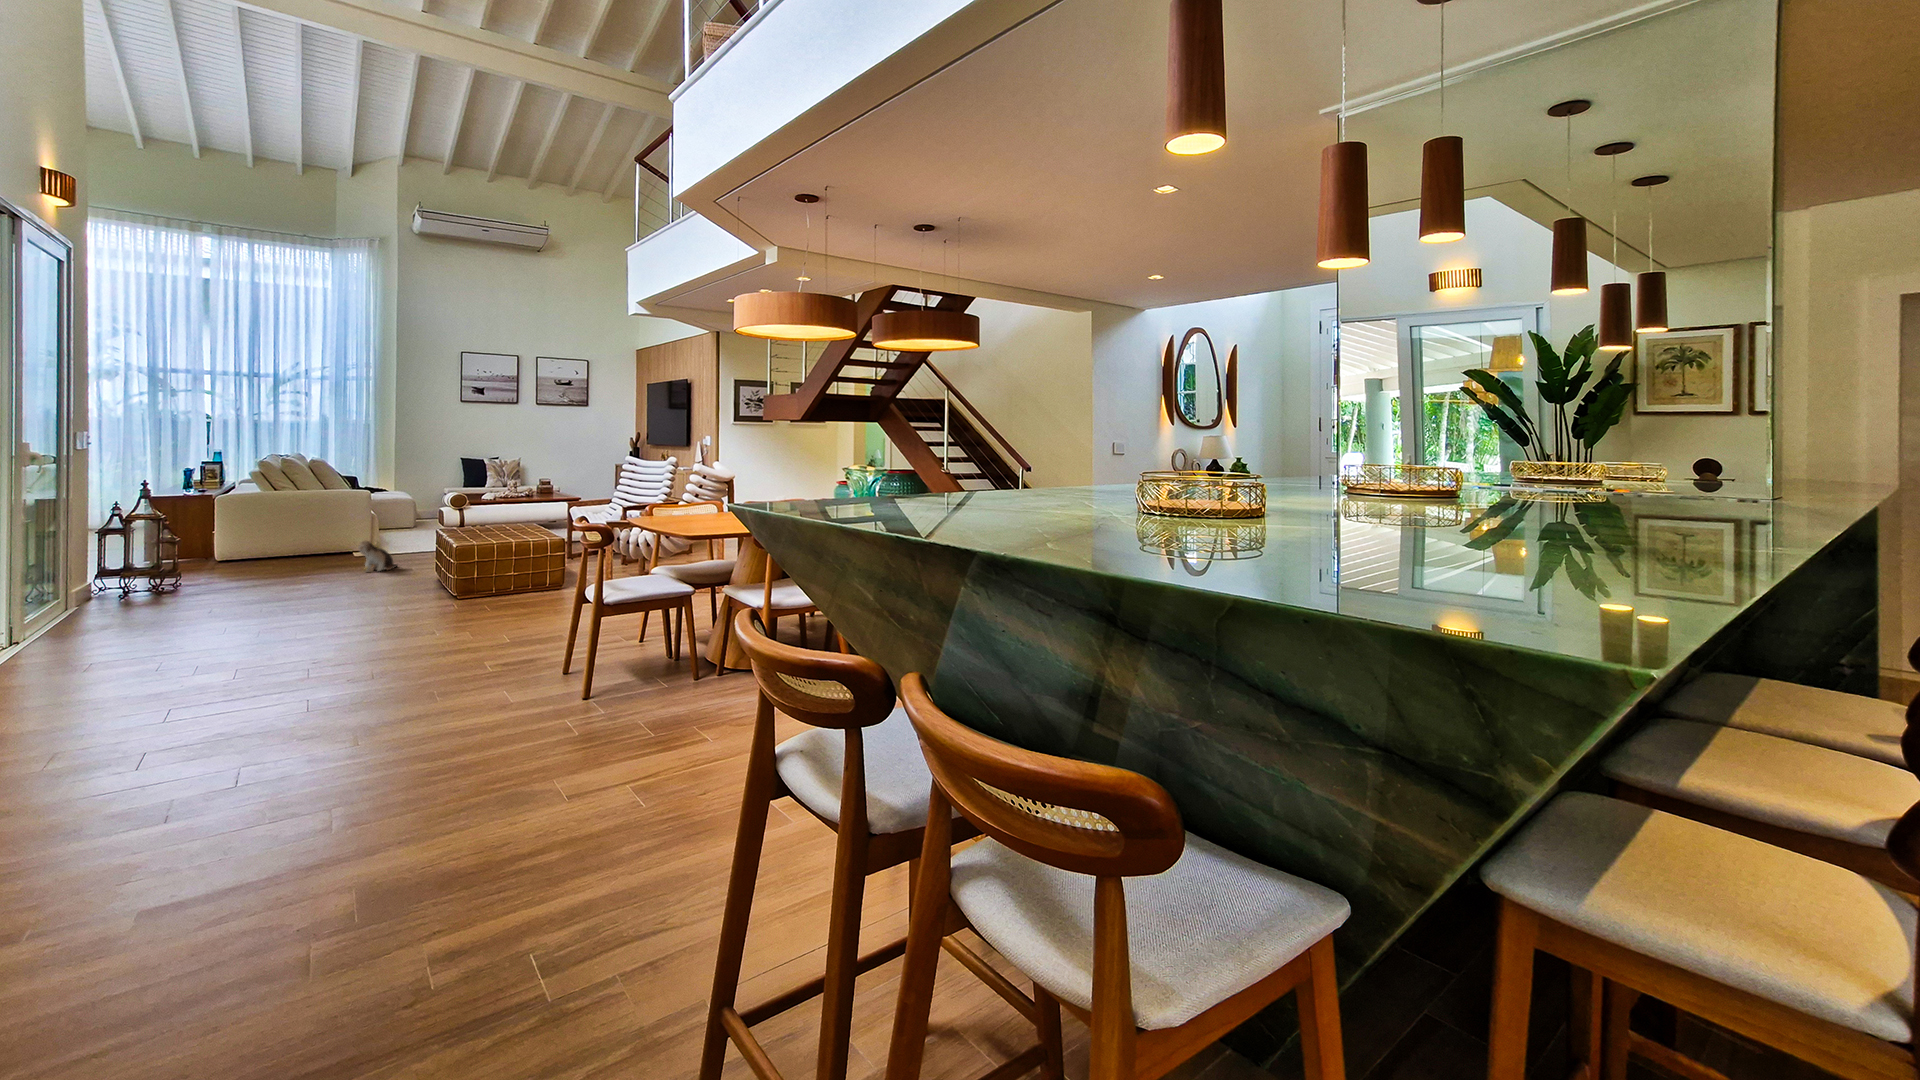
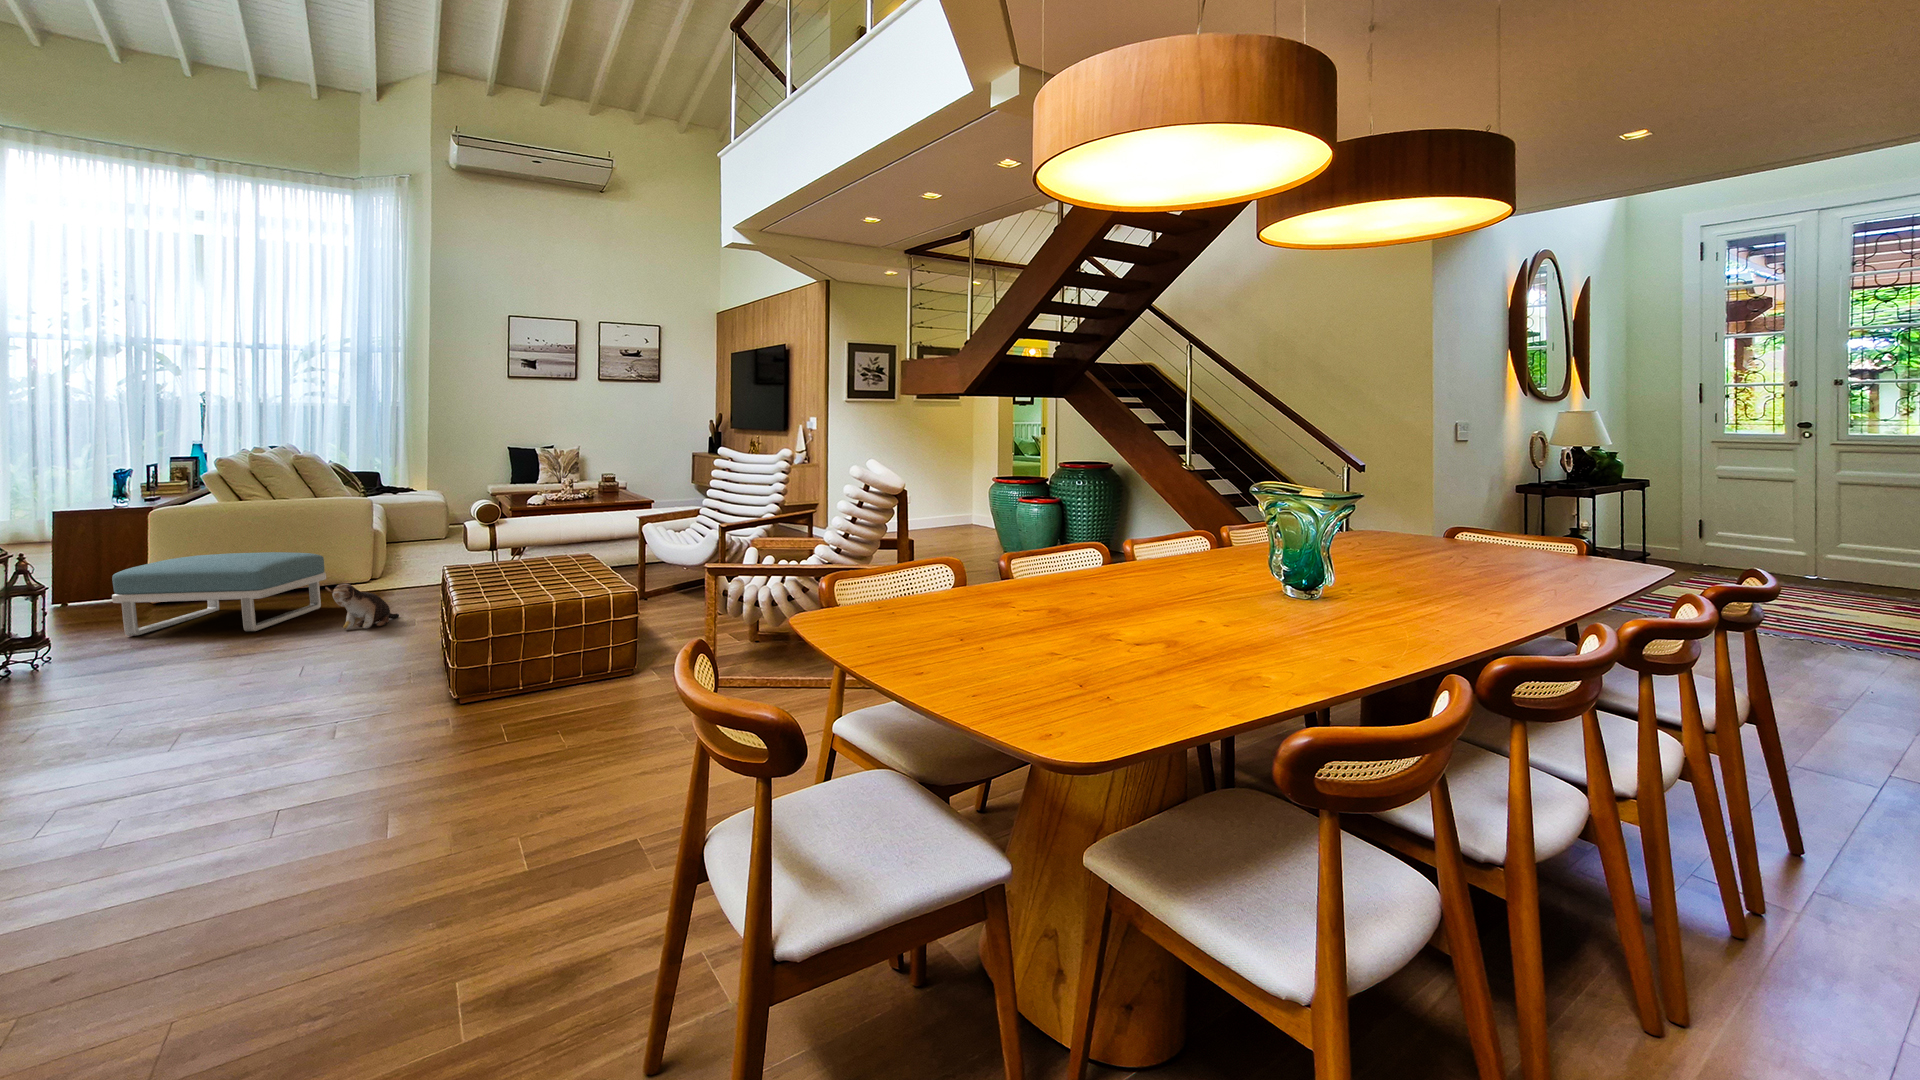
footstool: none [211,524,344,574] -> present [112,552,326,636]

